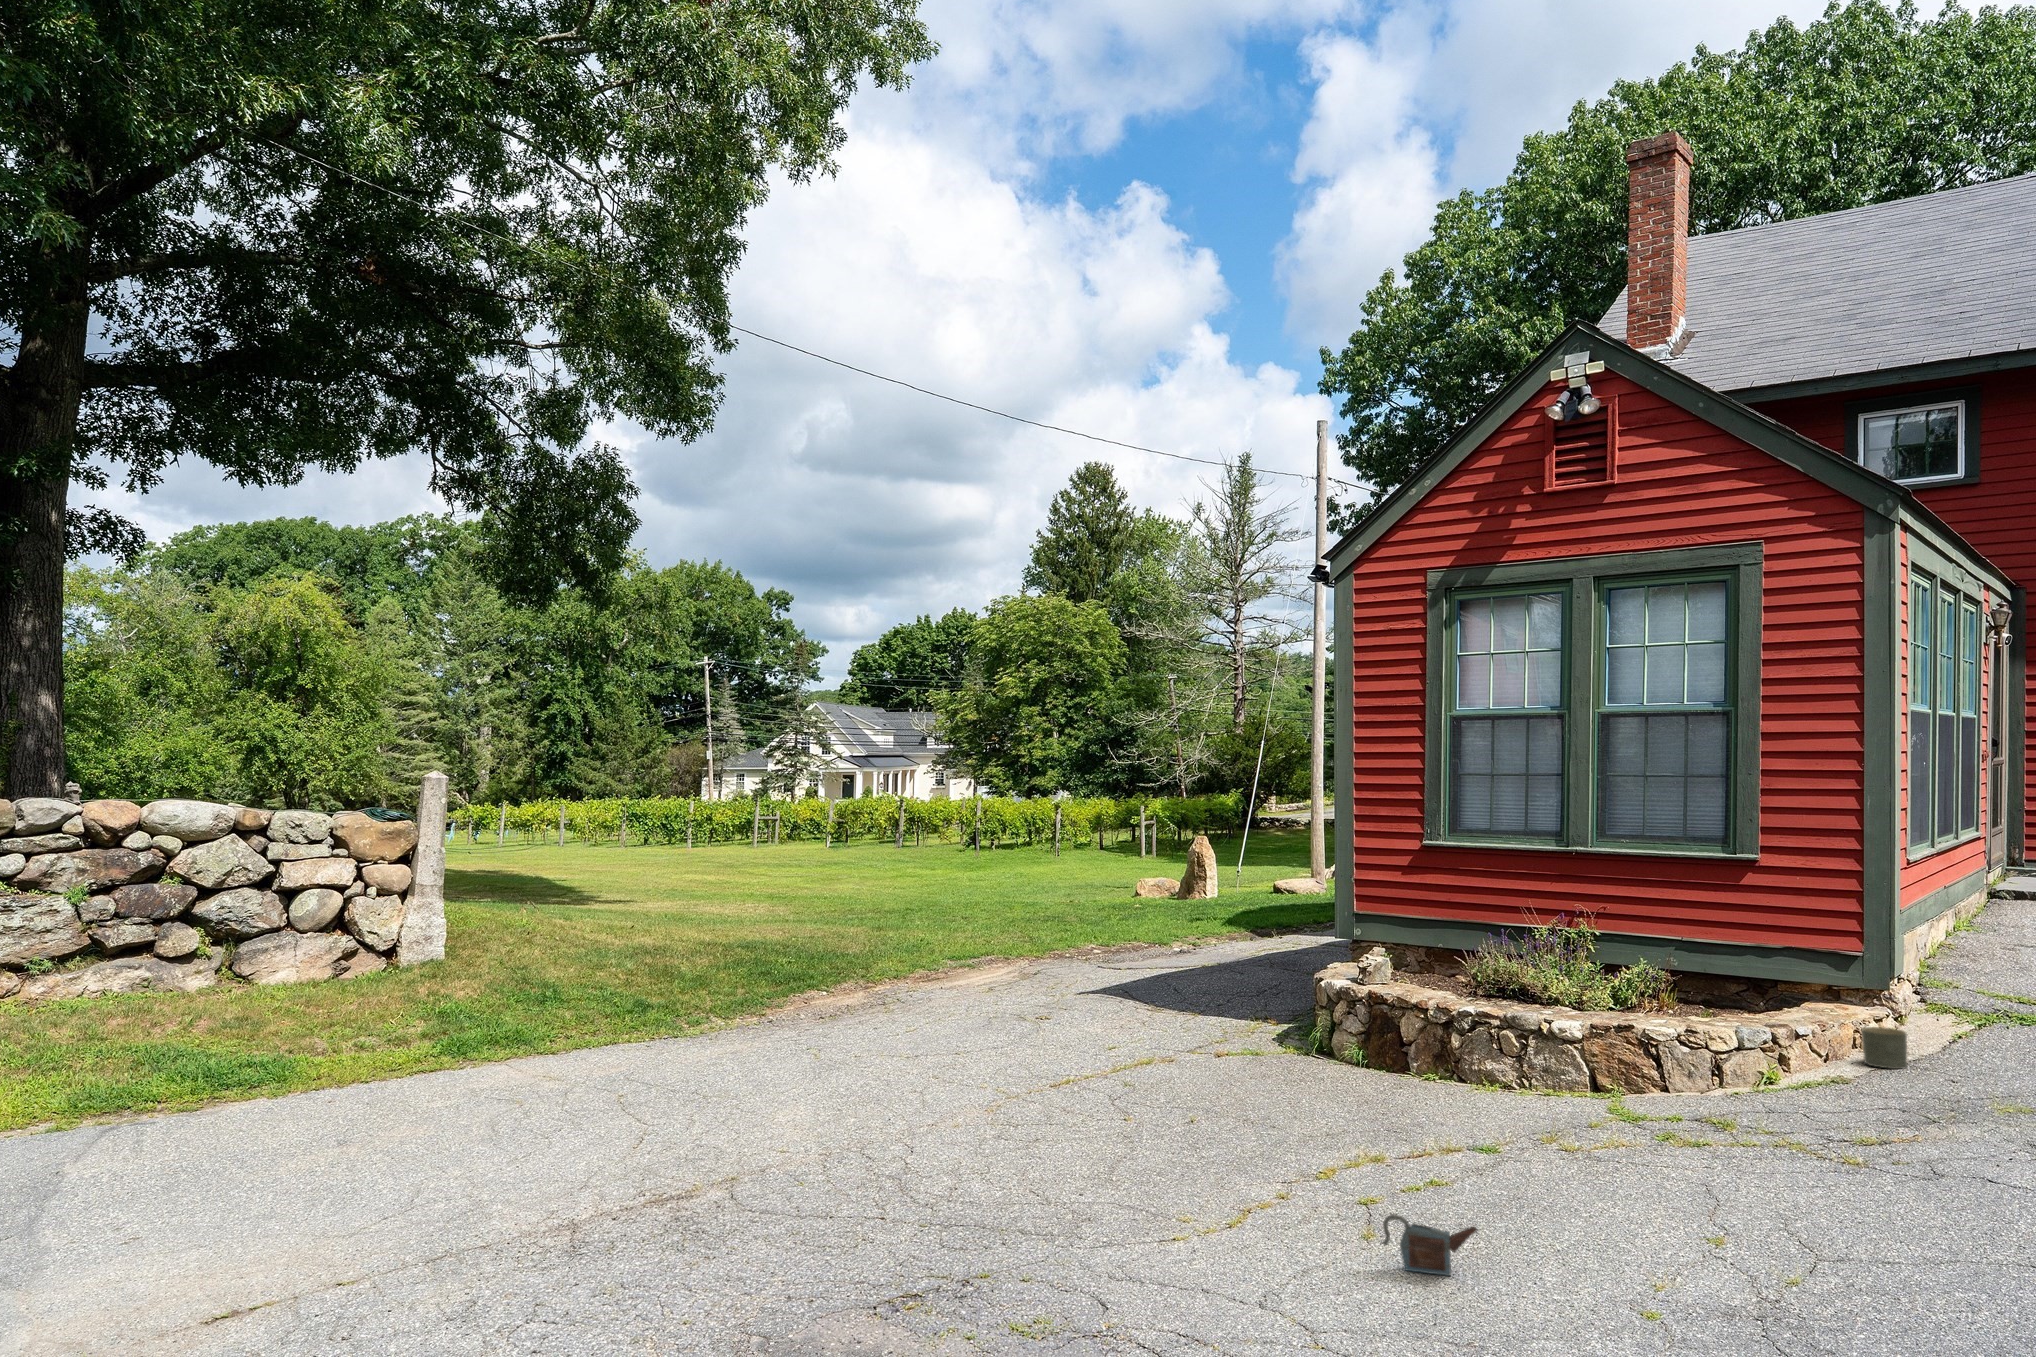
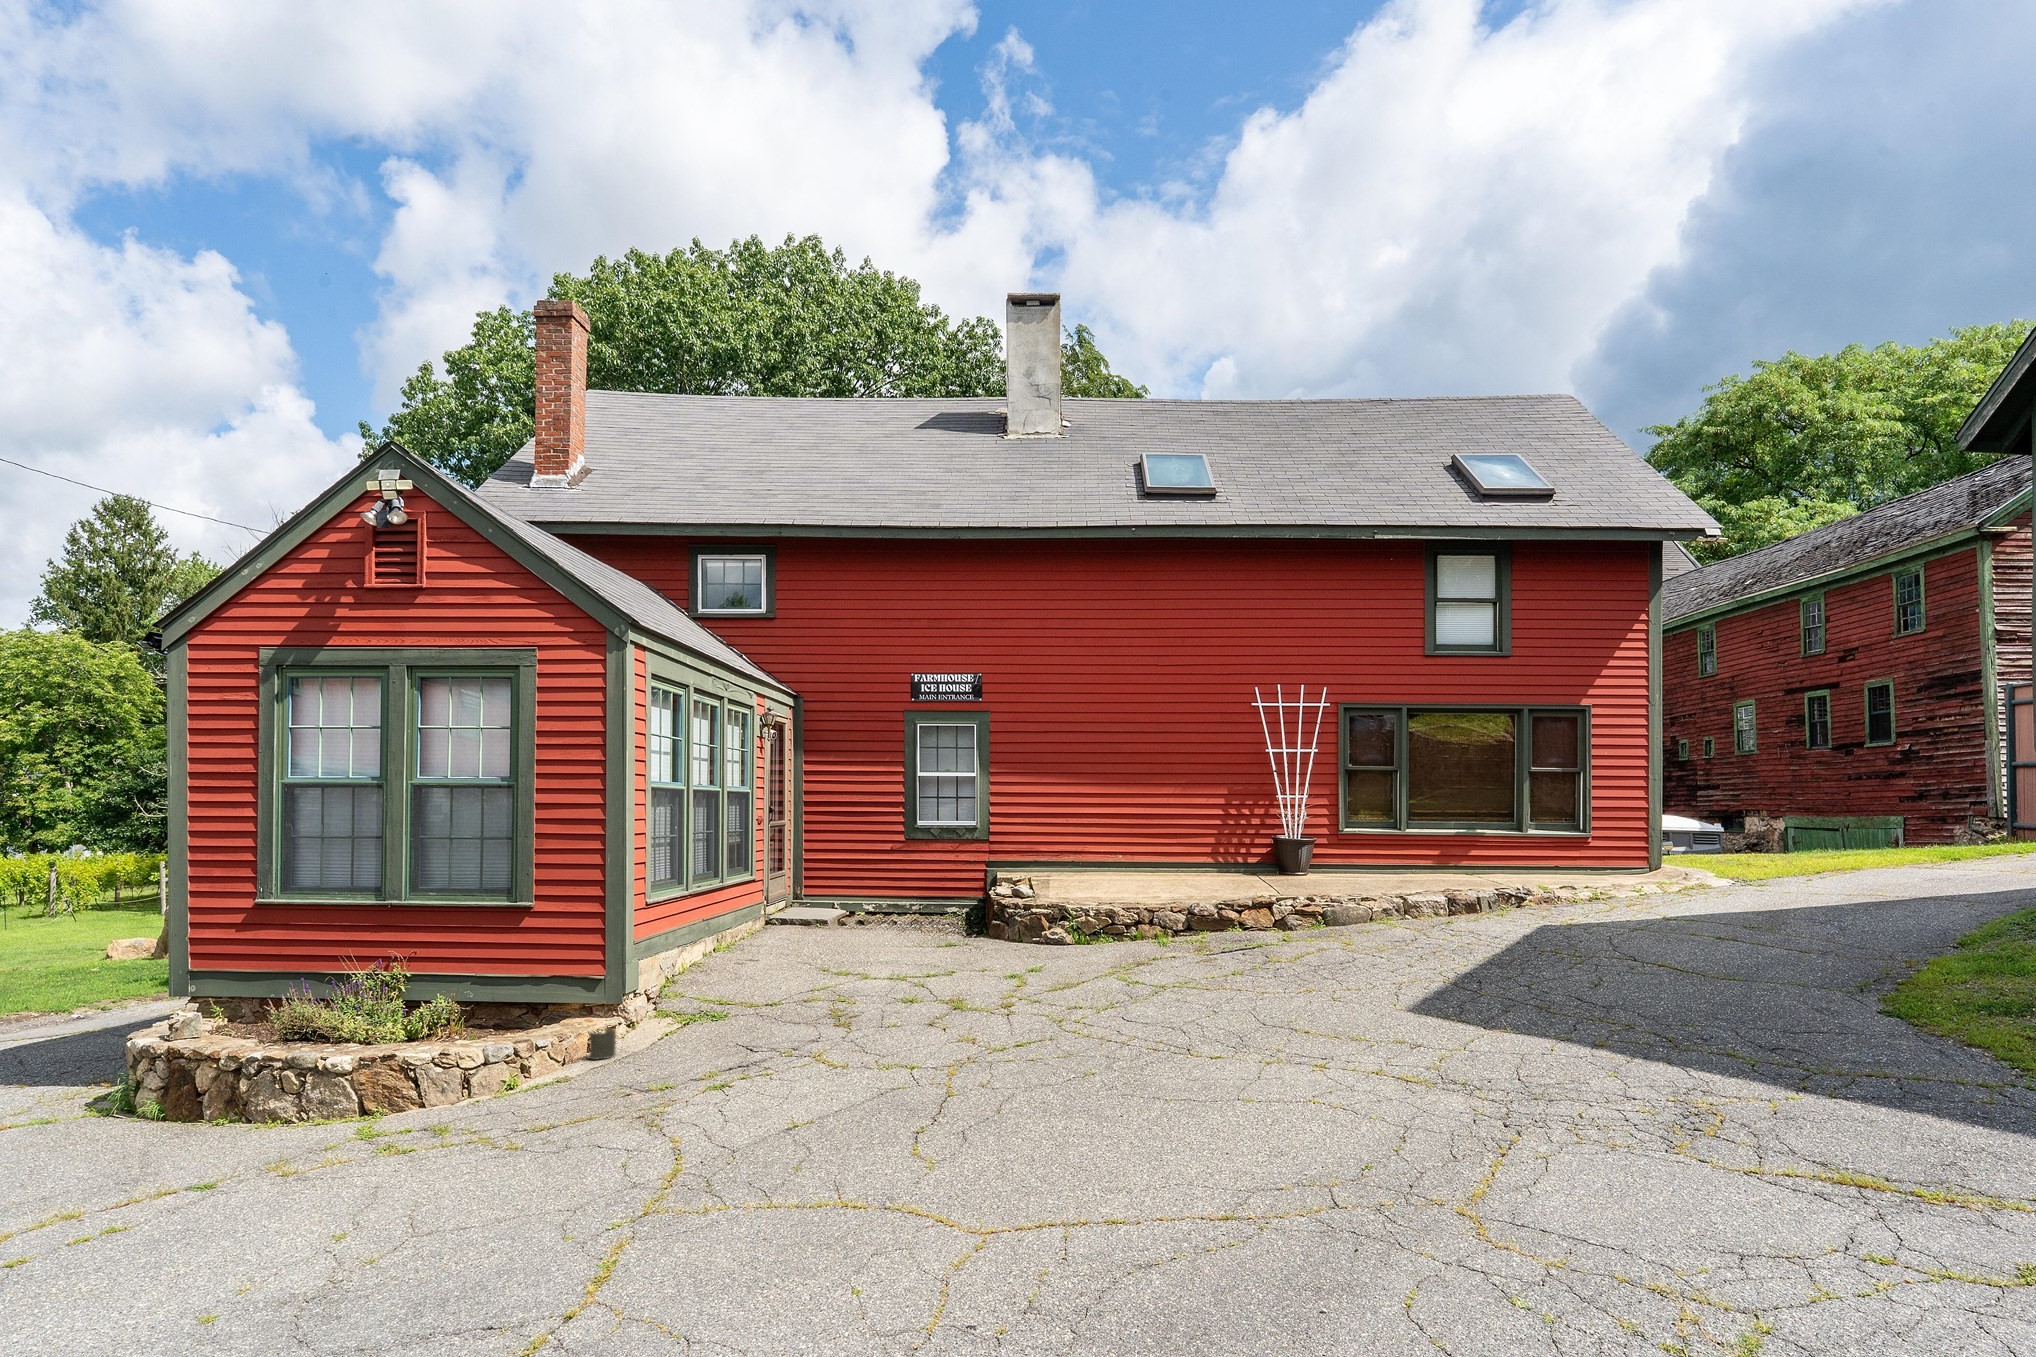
watering can: present [1383,1214,1478,1276] -> none [60,1241,142,1288]

